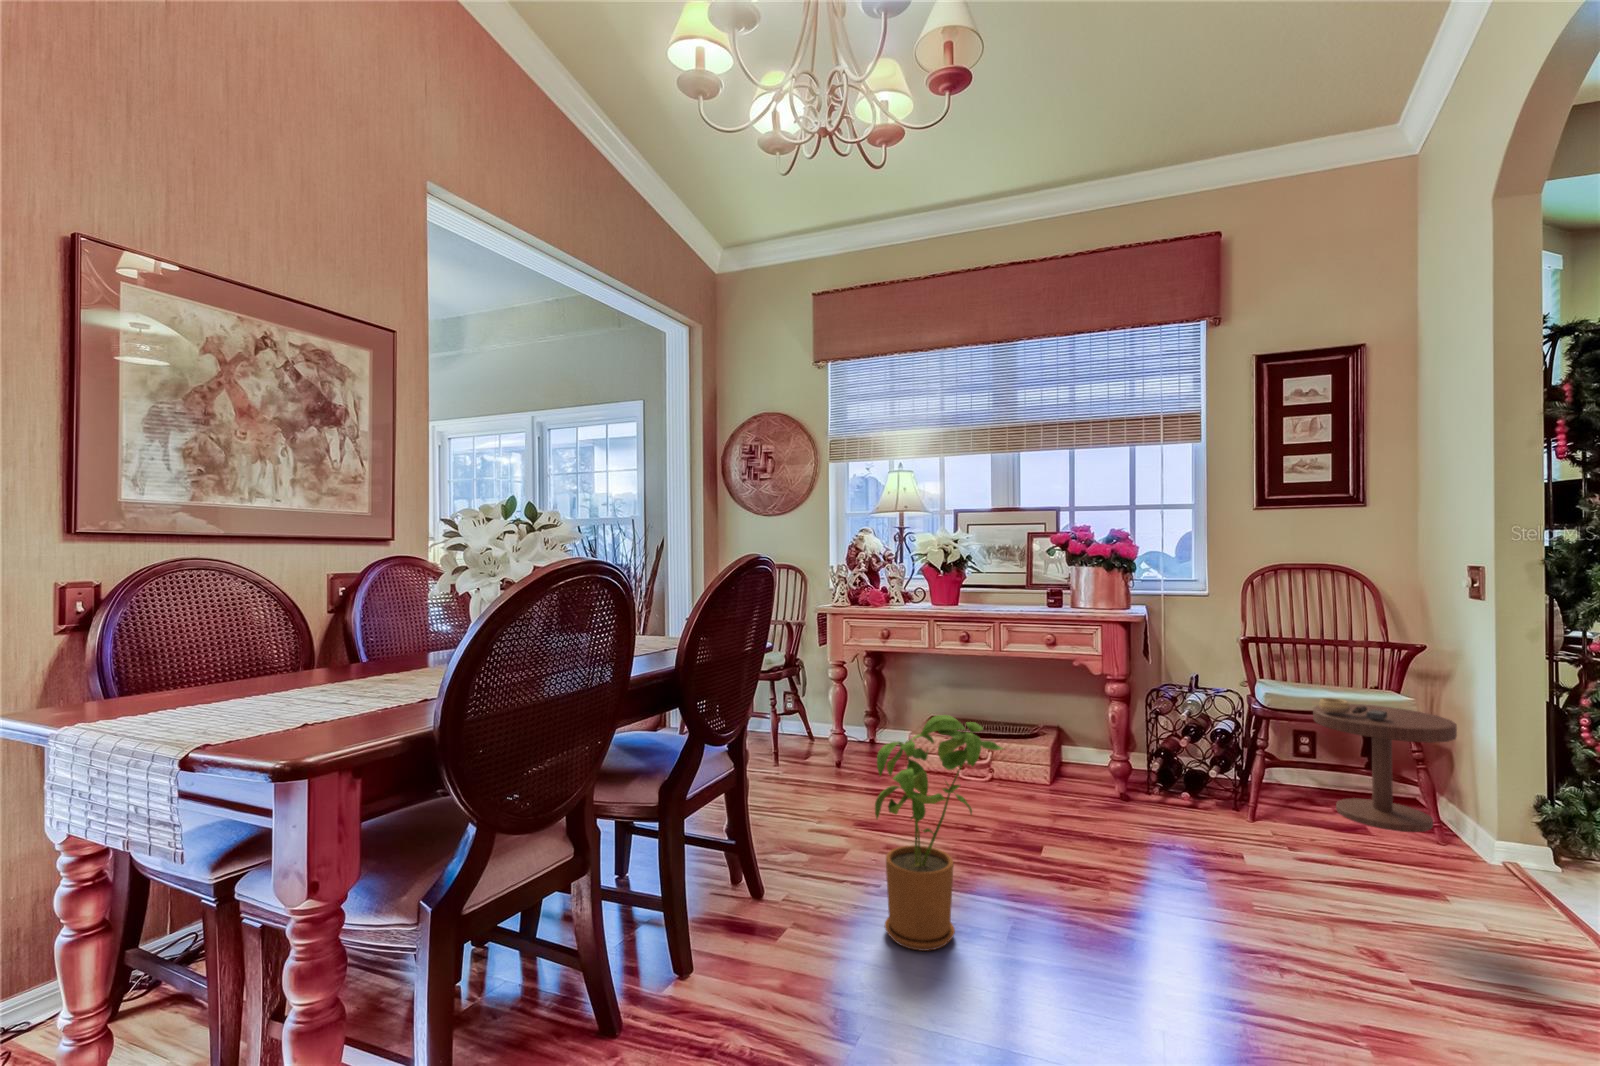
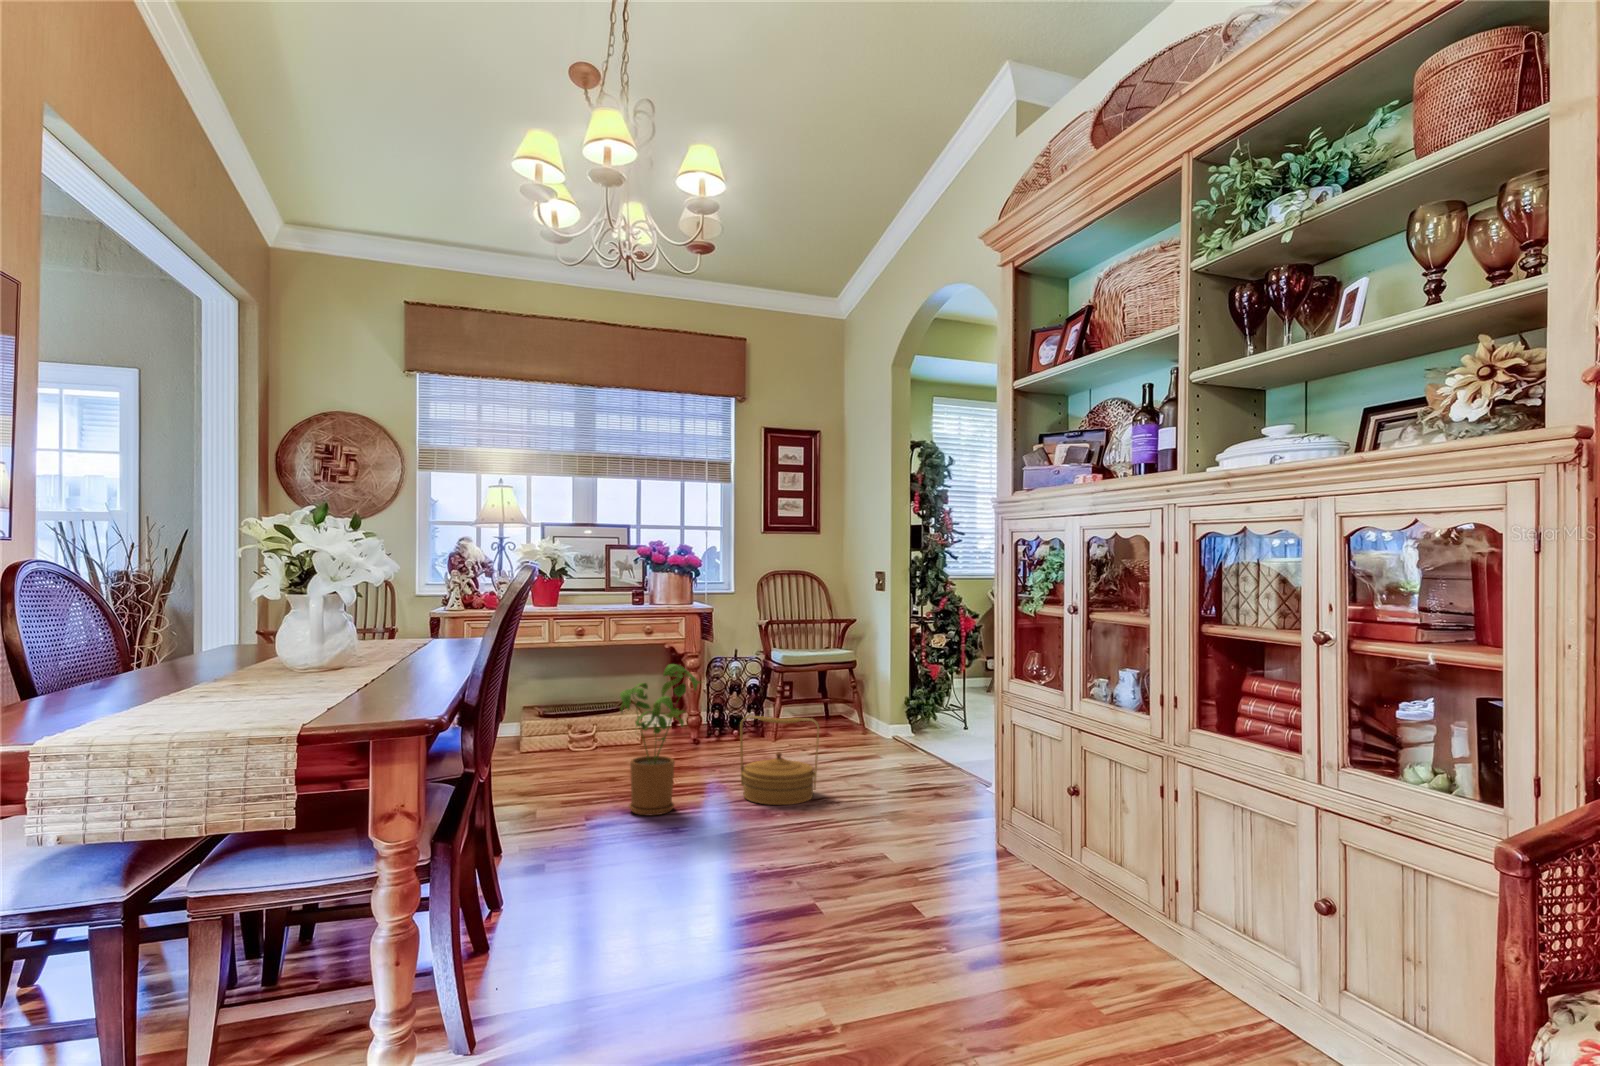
side table: present [1313,698,1457,832] -> none [827,644,888,760]
basket: none [1080,814,1230,1012] -> present [740,716,820,805]

